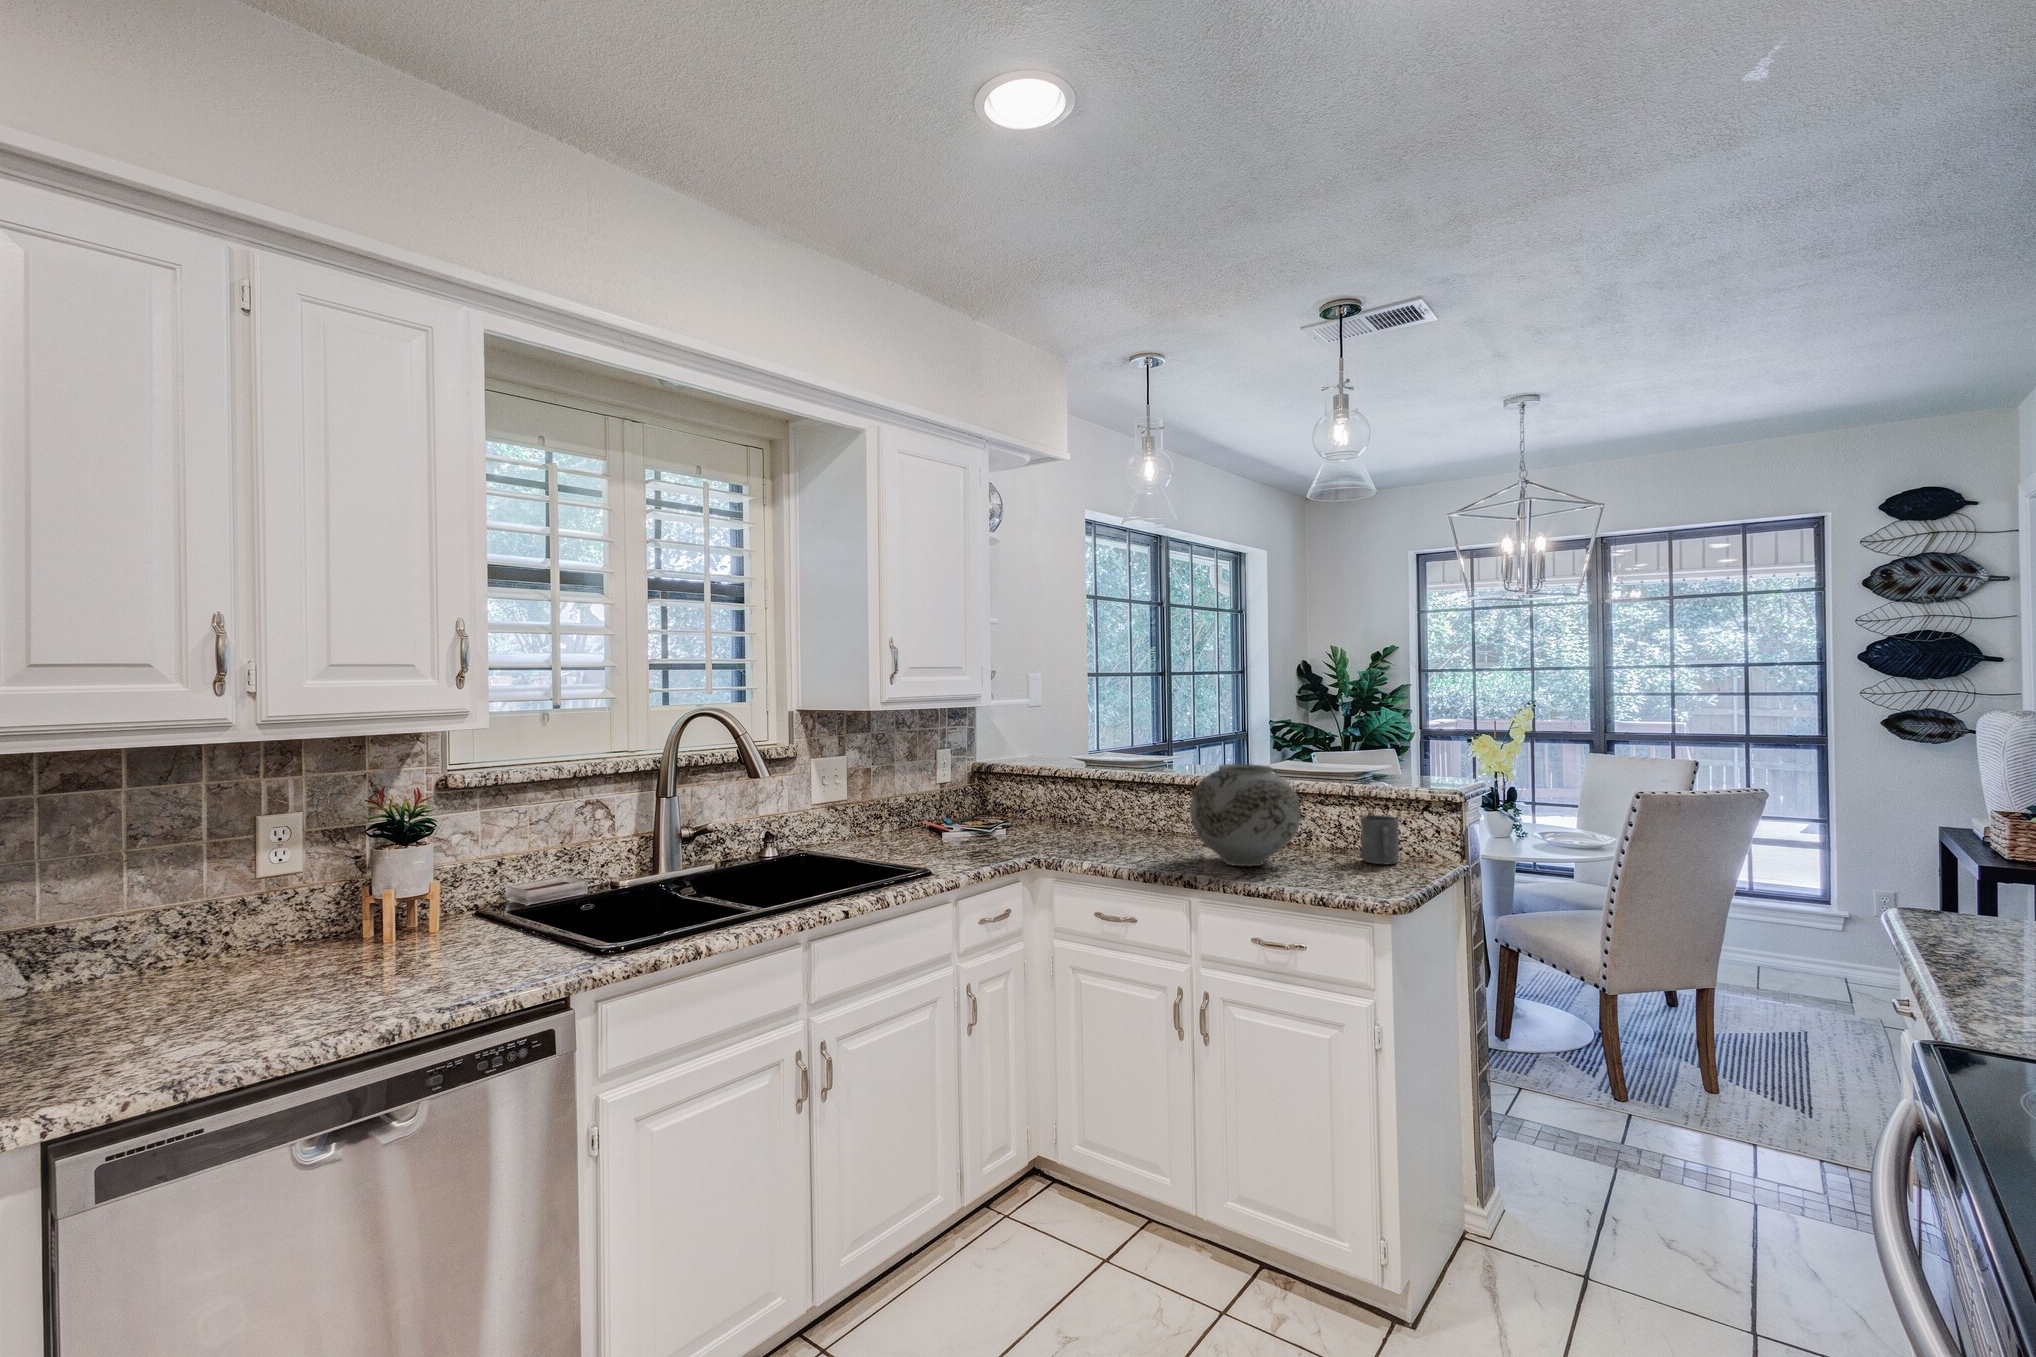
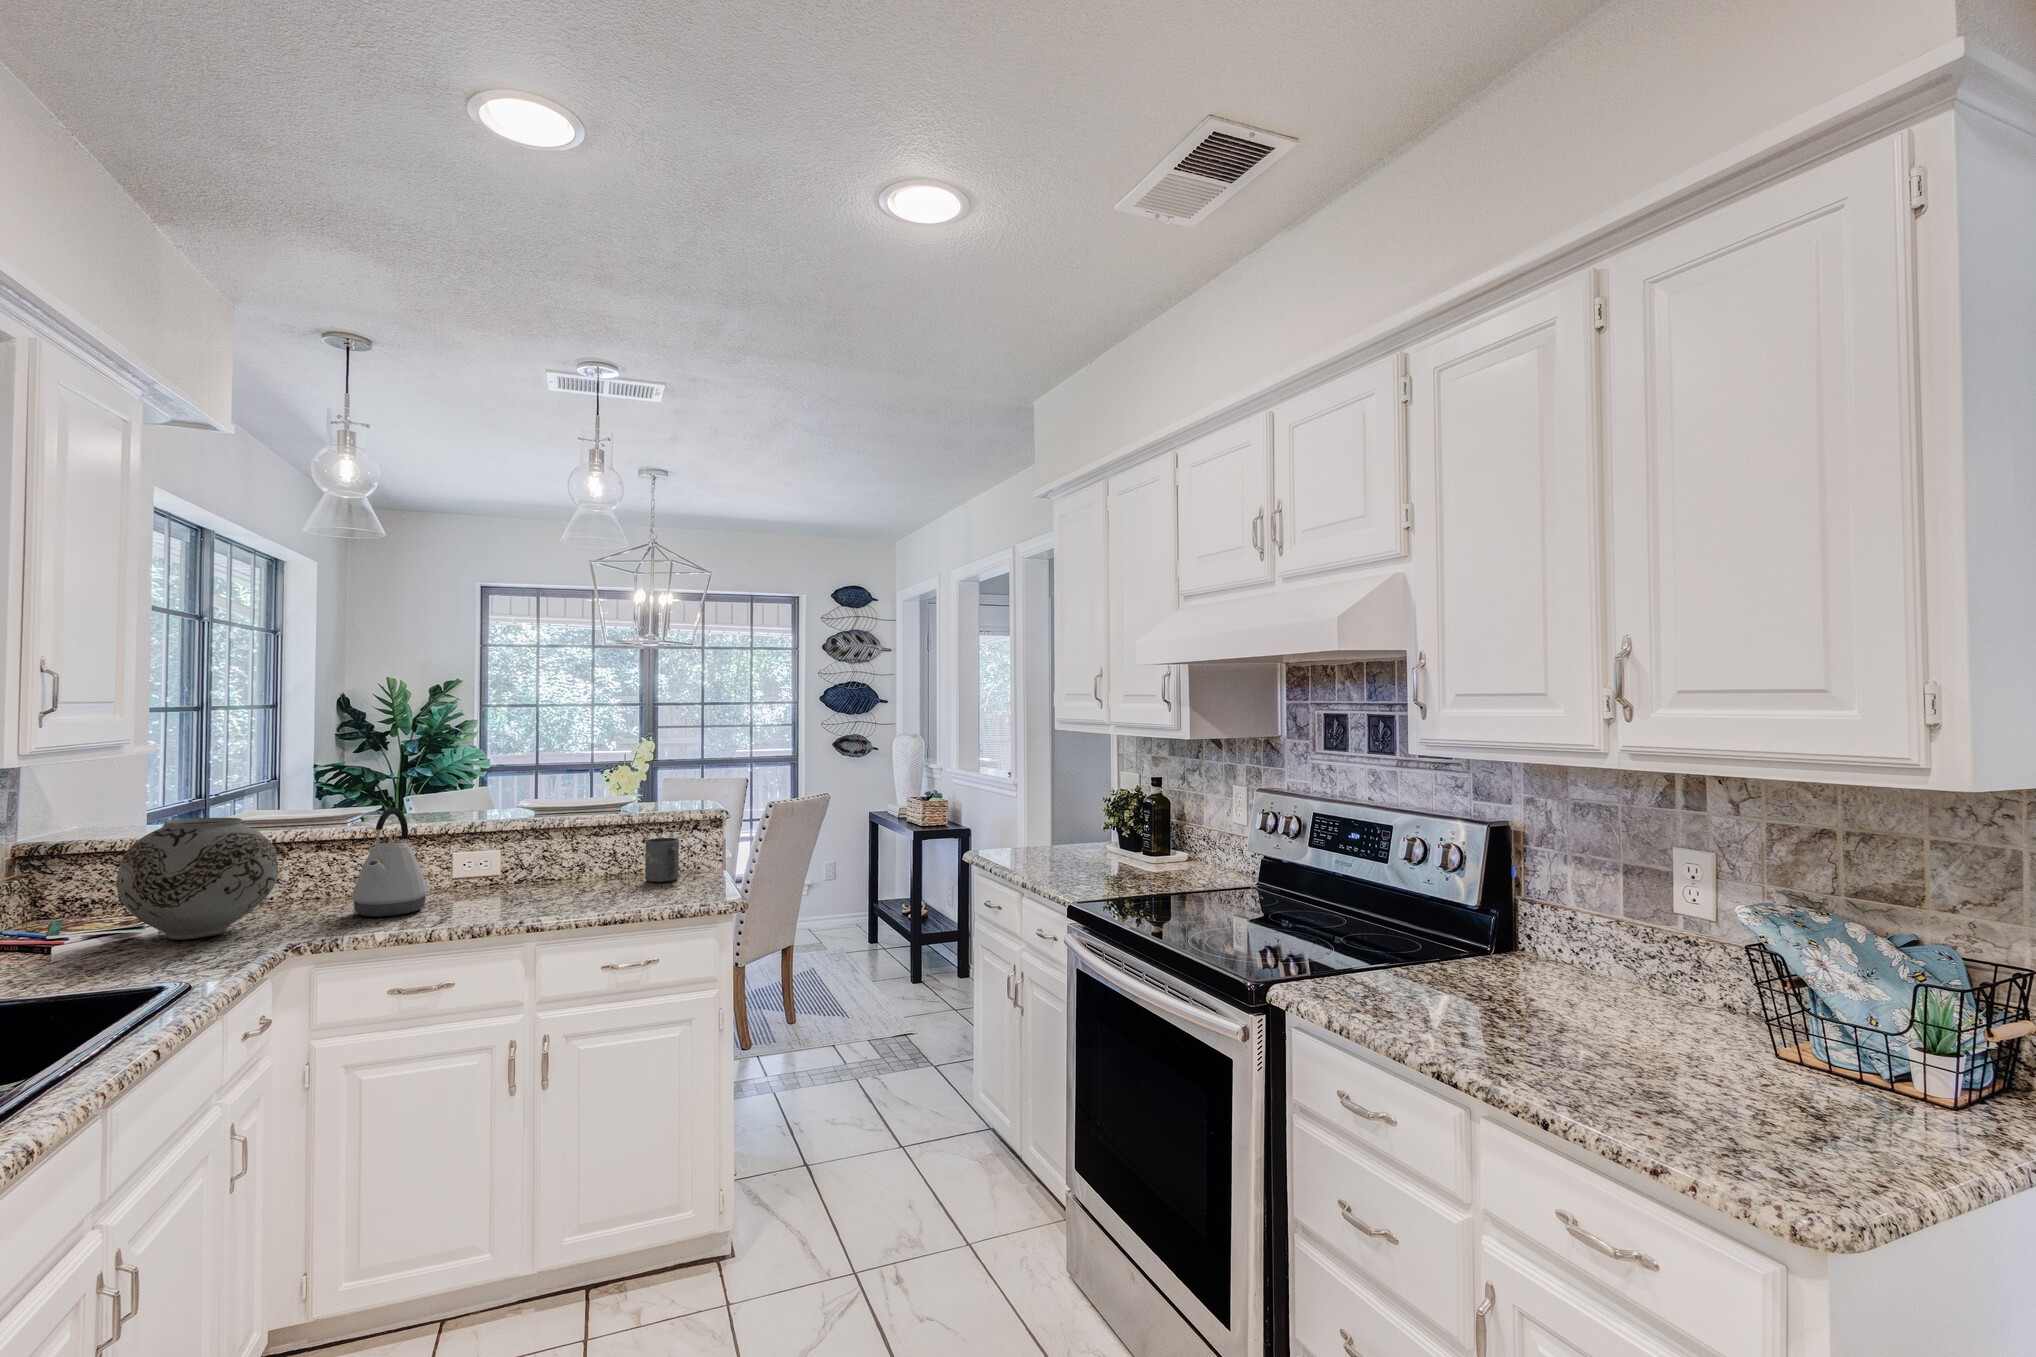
kettle: none [1098,760,1155,853] -> present [351,808,428,917]
vase: present [1190,764,1300,866] -> present [116,818,278,940]

